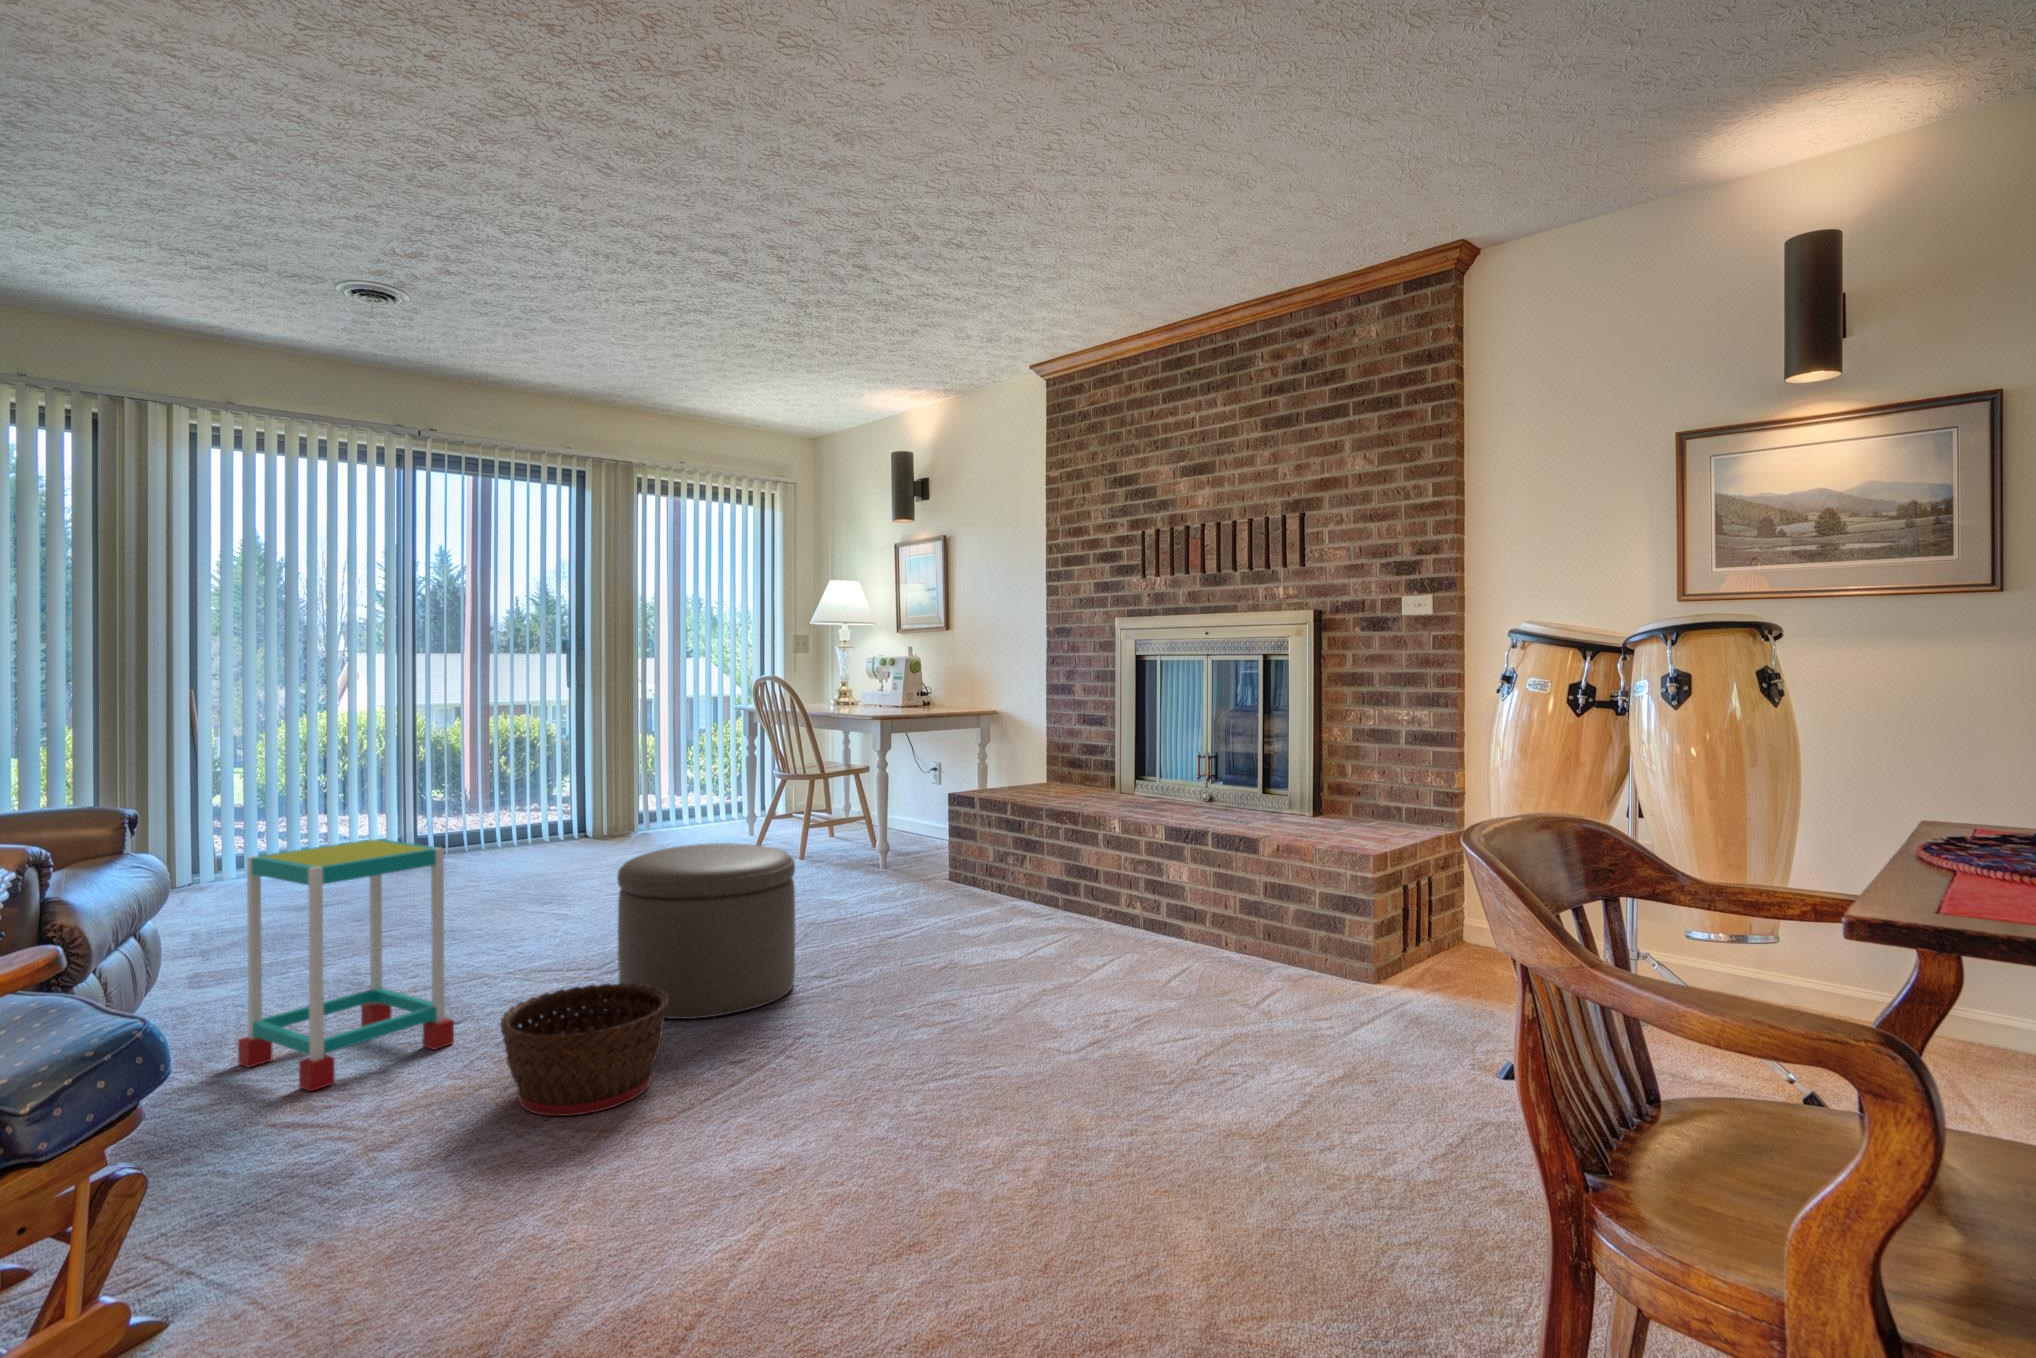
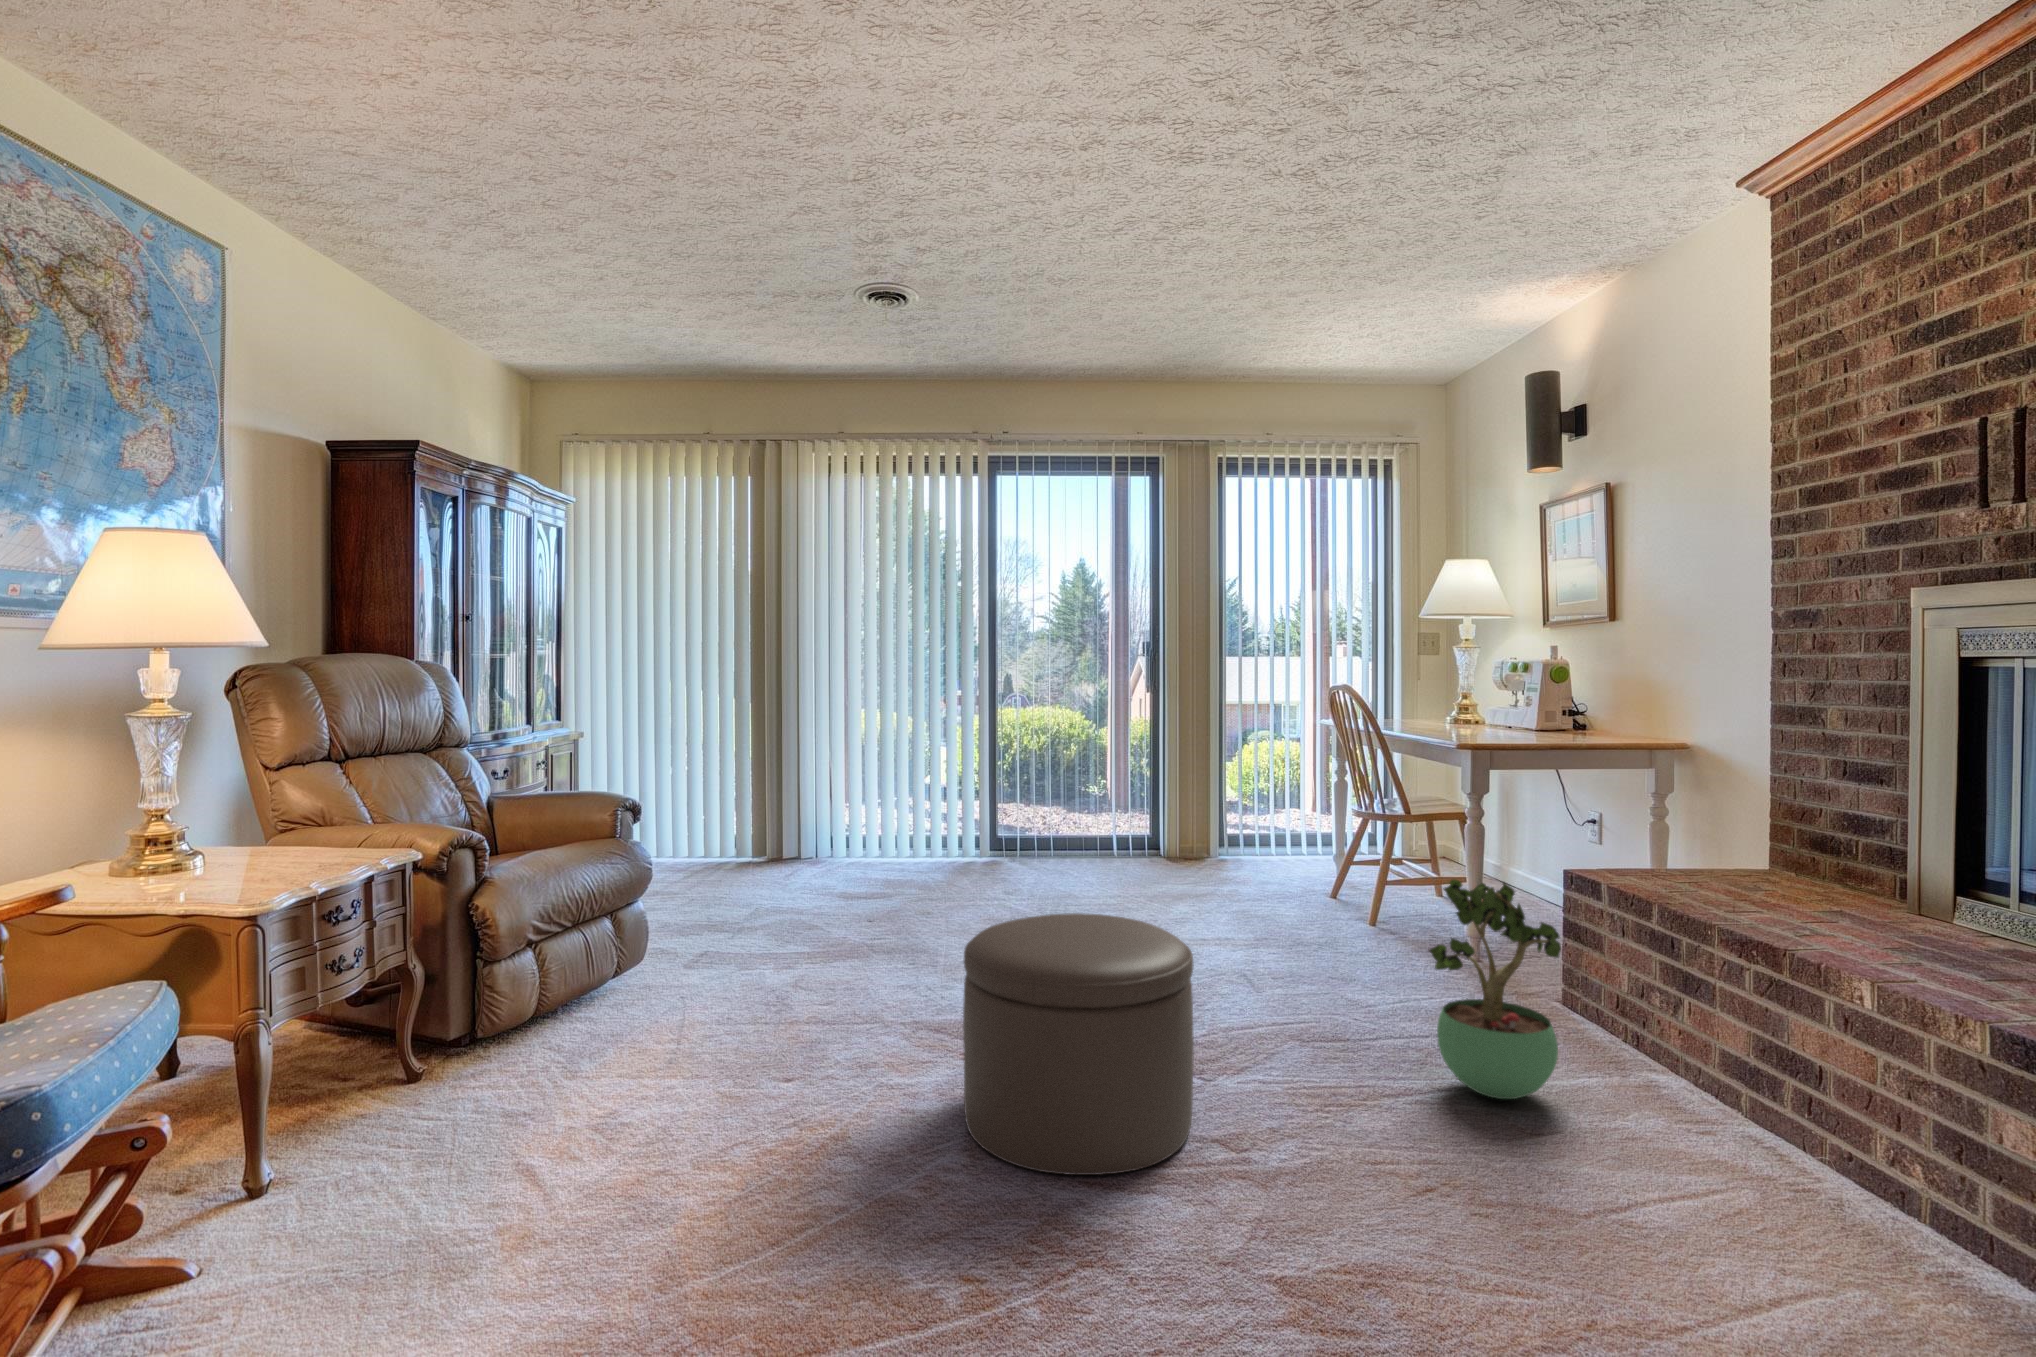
potted plant: none [904,791,987,926] -> present [1429,879,1561,1099]
side table: present [238,839,454,1091] -> none [624,862,782,1134]
basket: present [500,983,668,1116] -> none [694,1094,904,1299]

